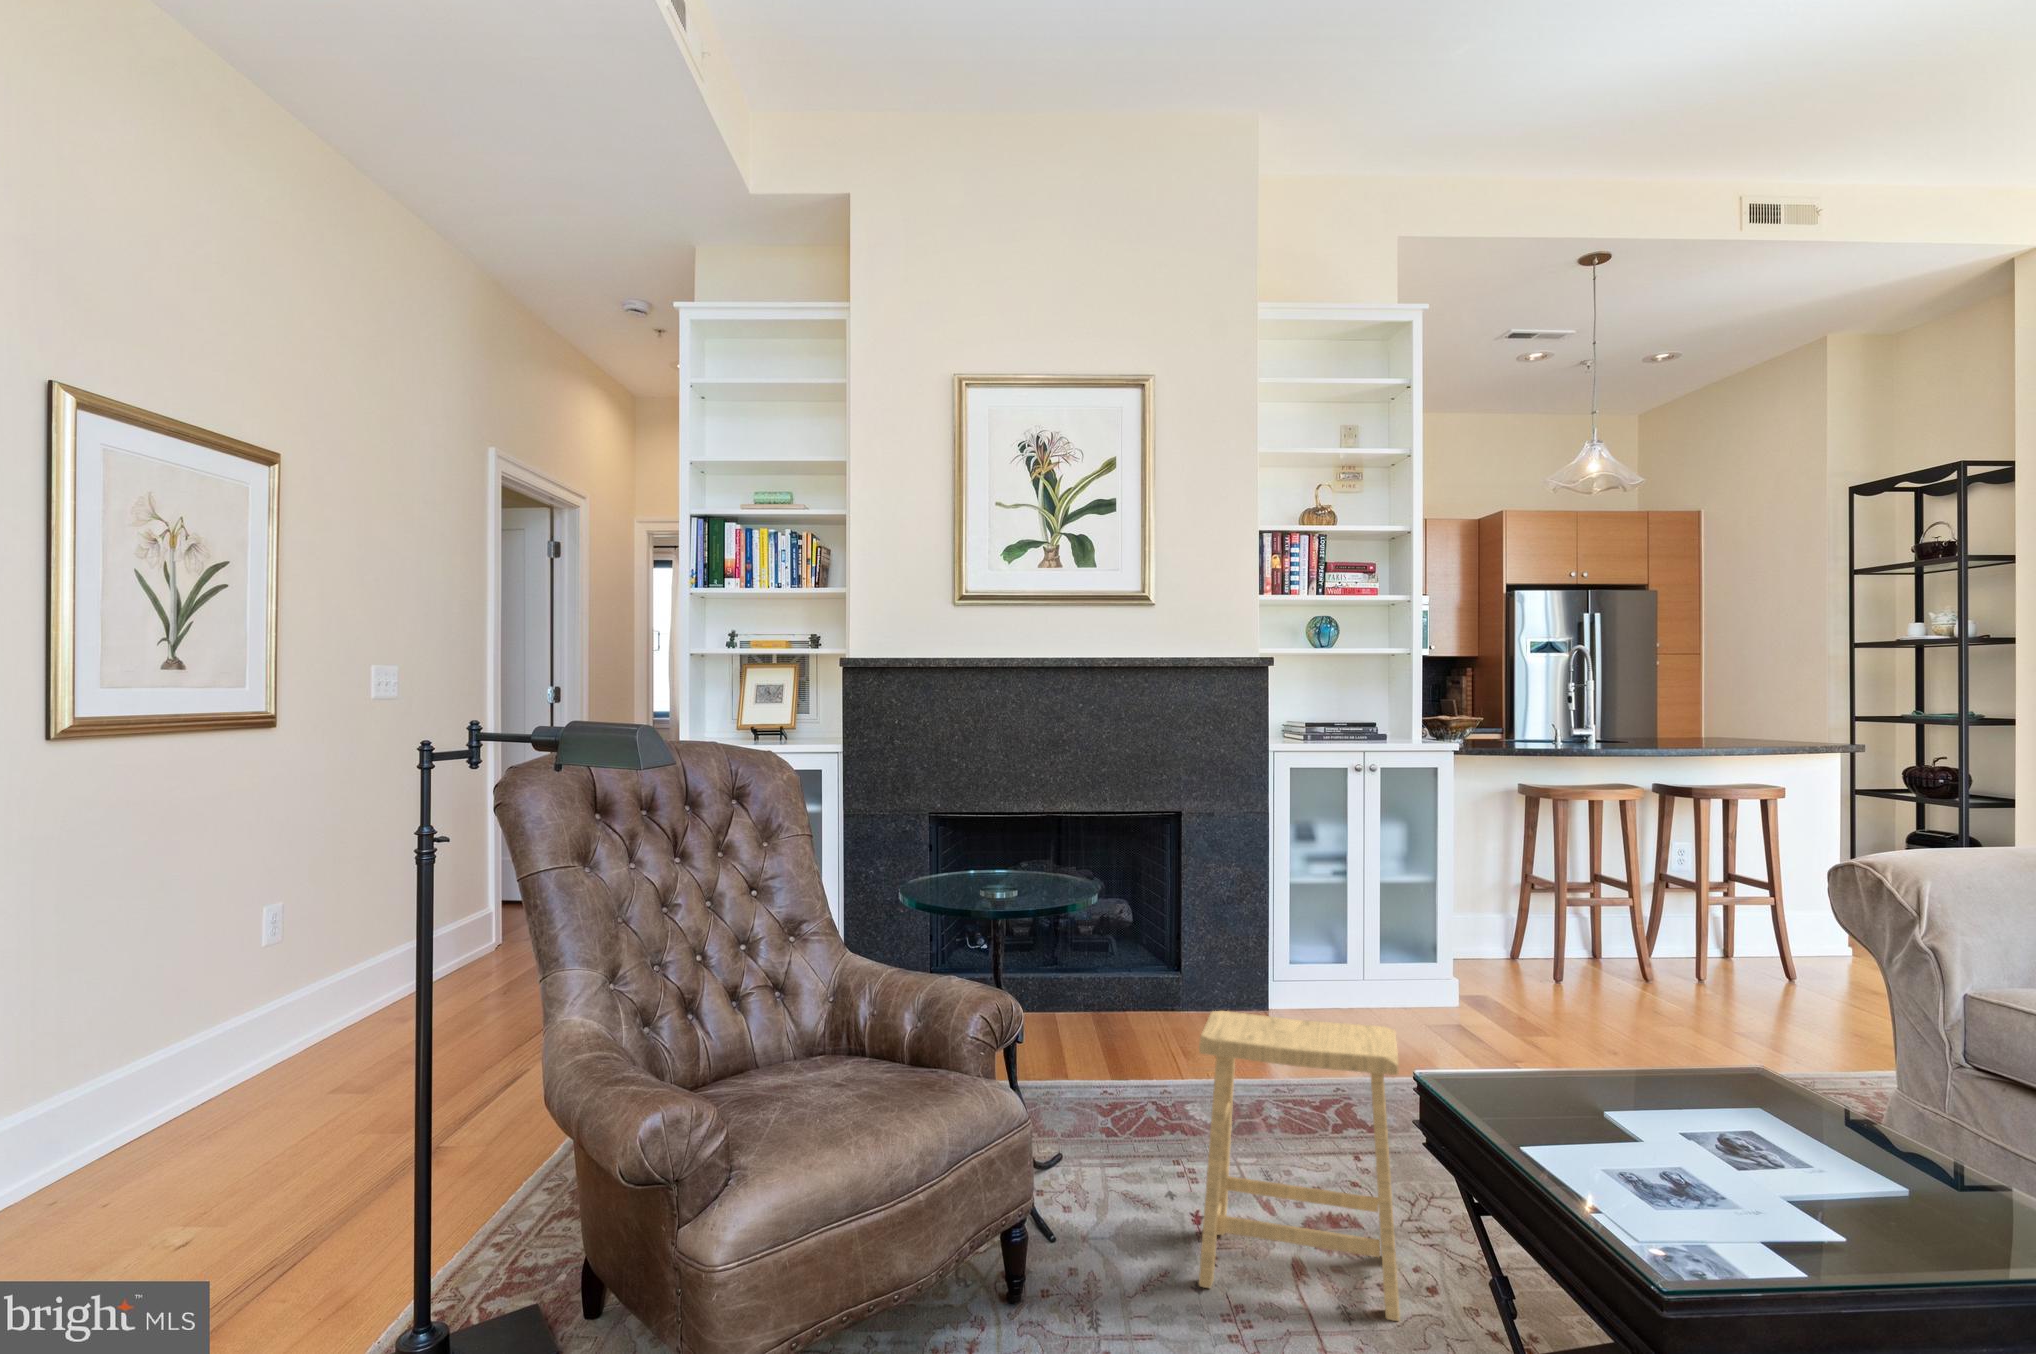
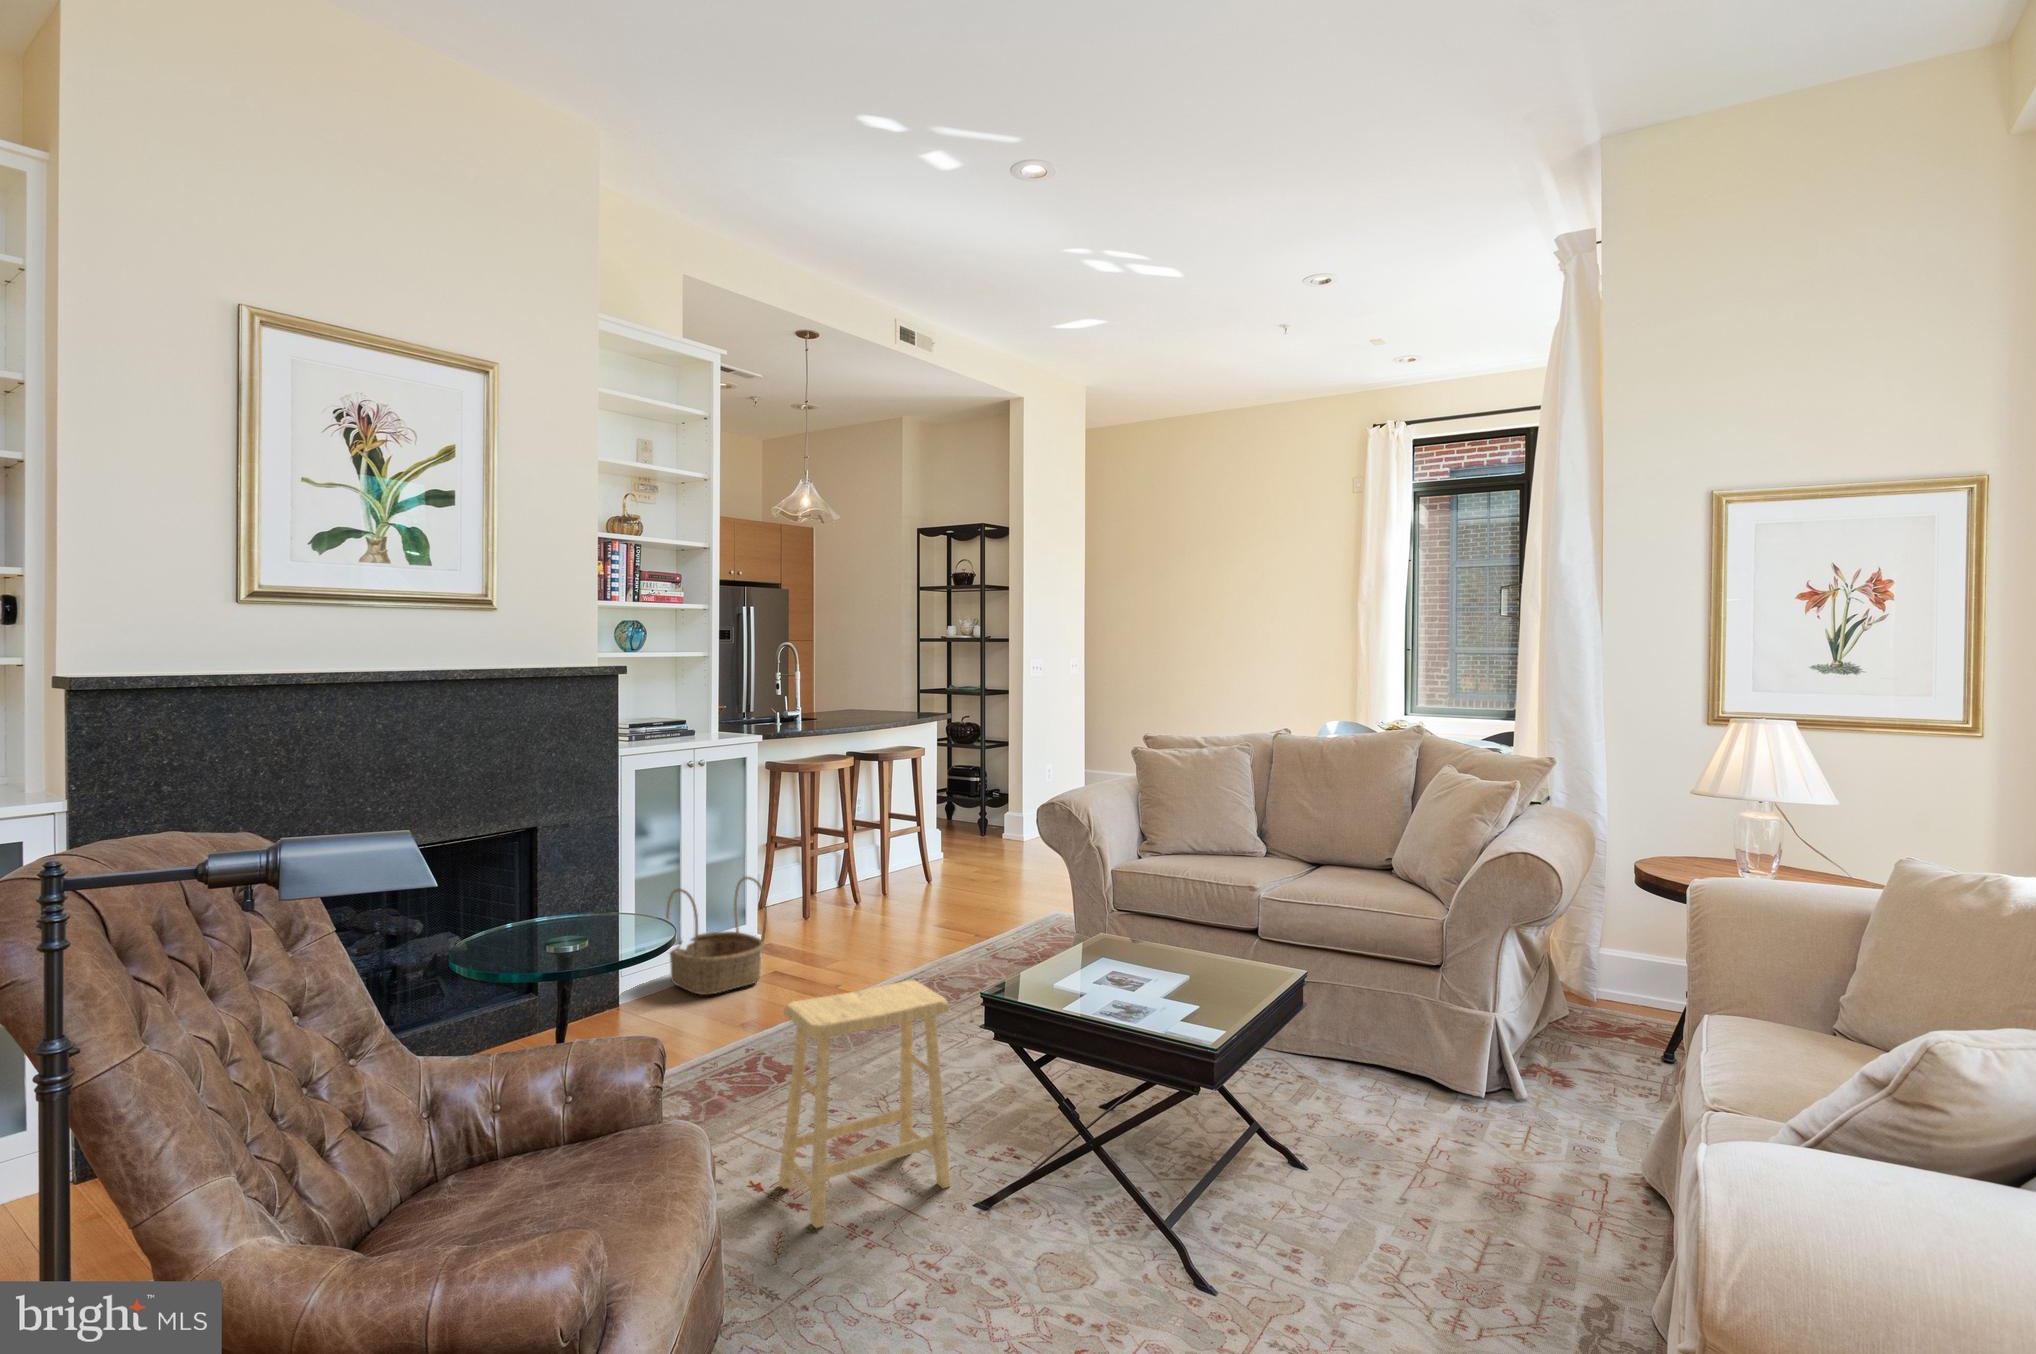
basket: none [1324,903,1437,1031] -> present [666,877,767,995]

